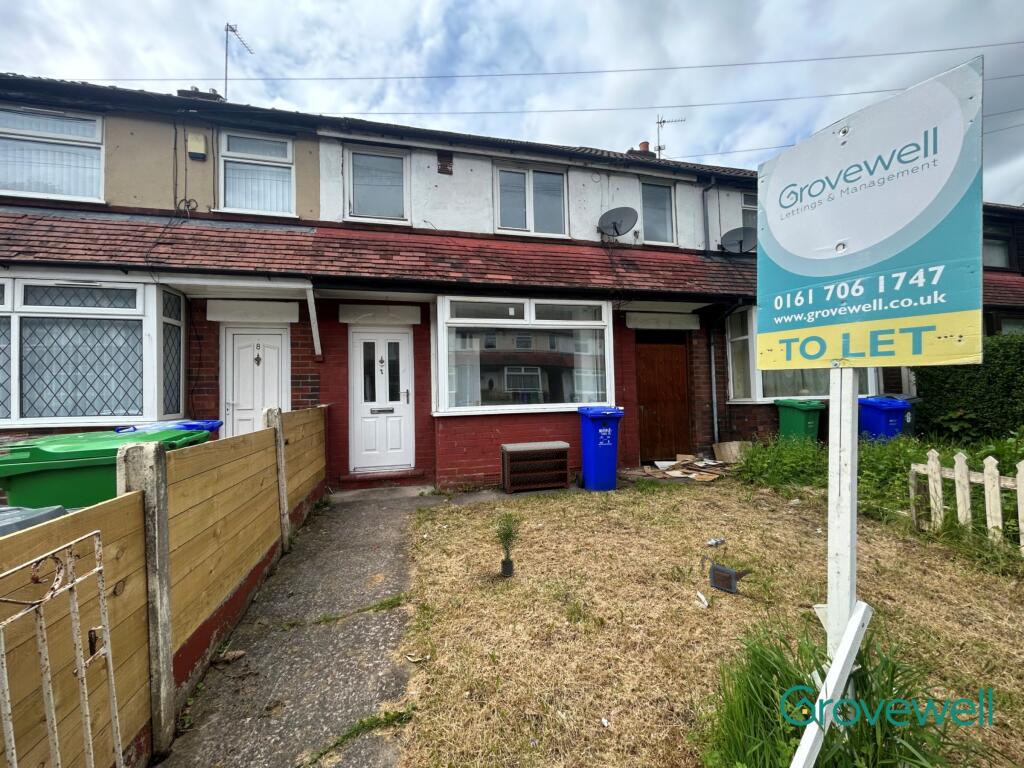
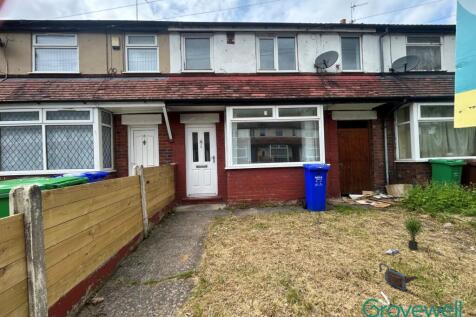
bench: present [499,441,572,494] -> none [259,183,300,211]
potted plant: present [494,519,521,577] -> present [403,218,422,250]

